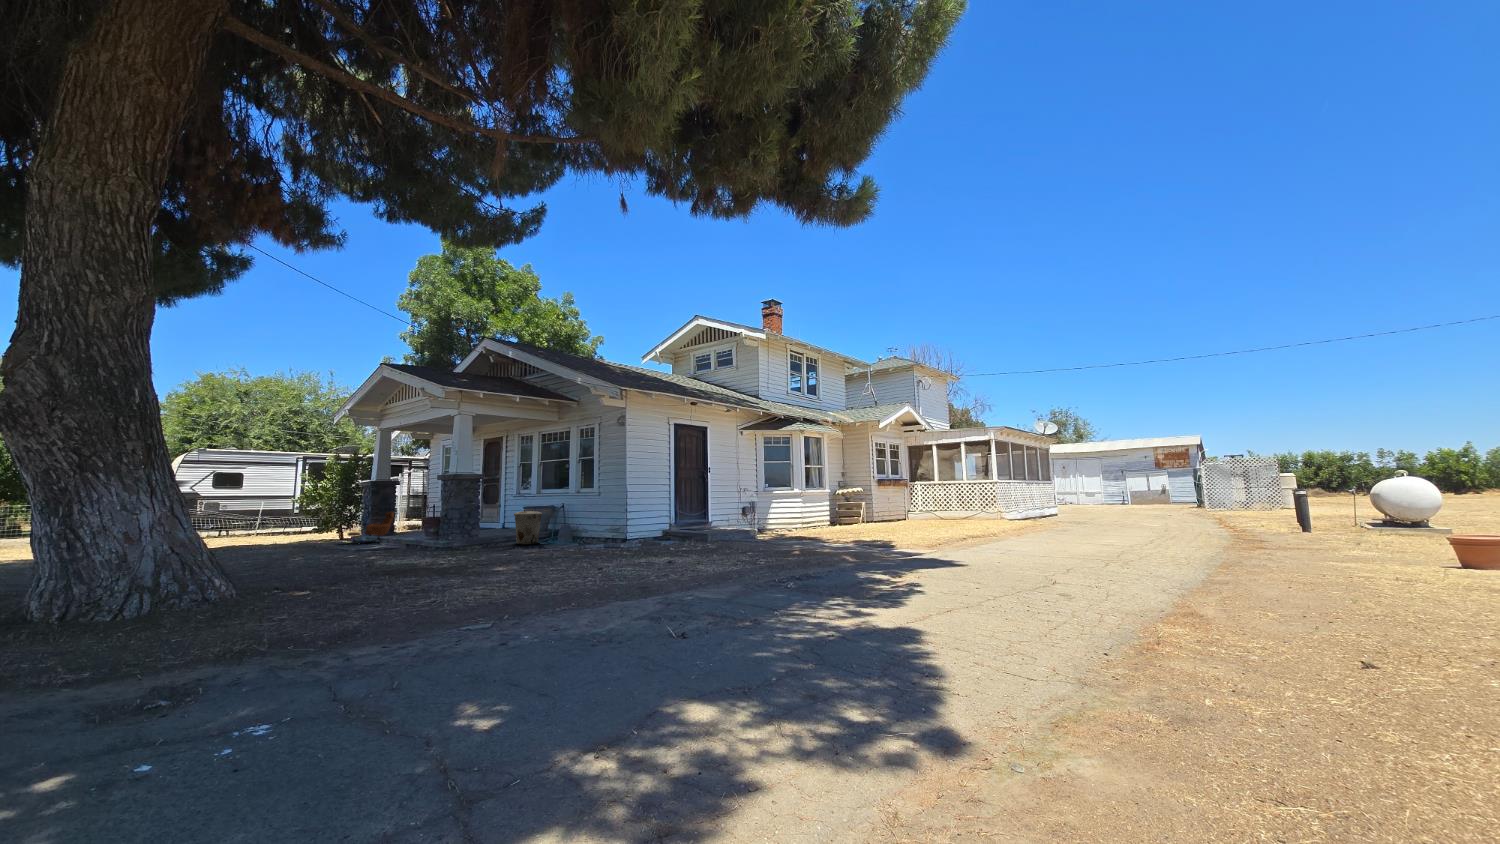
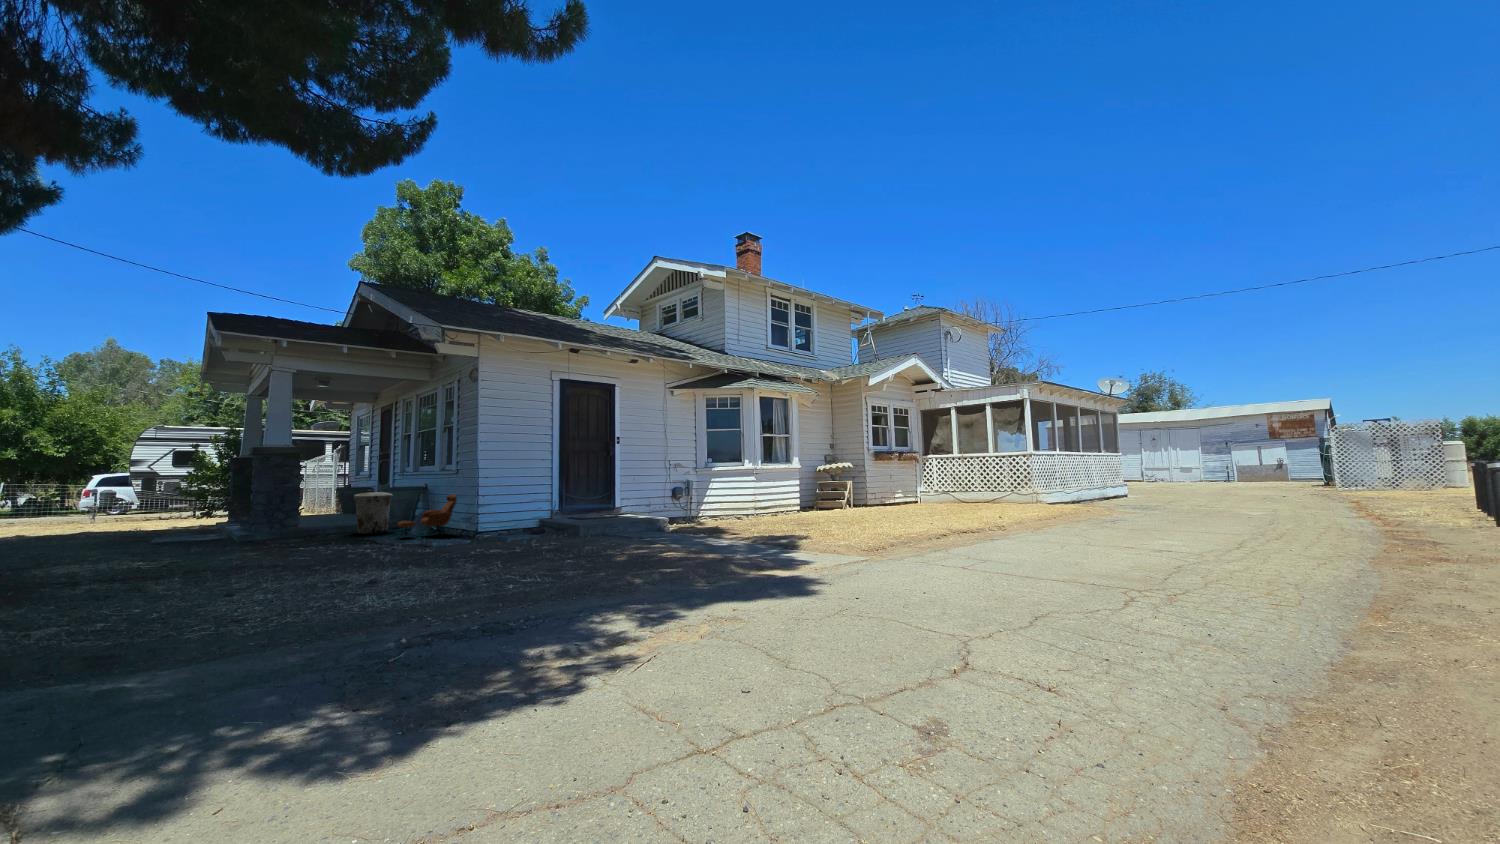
lounge chair: present [347,512,394,543] -> present [398,494,457,537]

